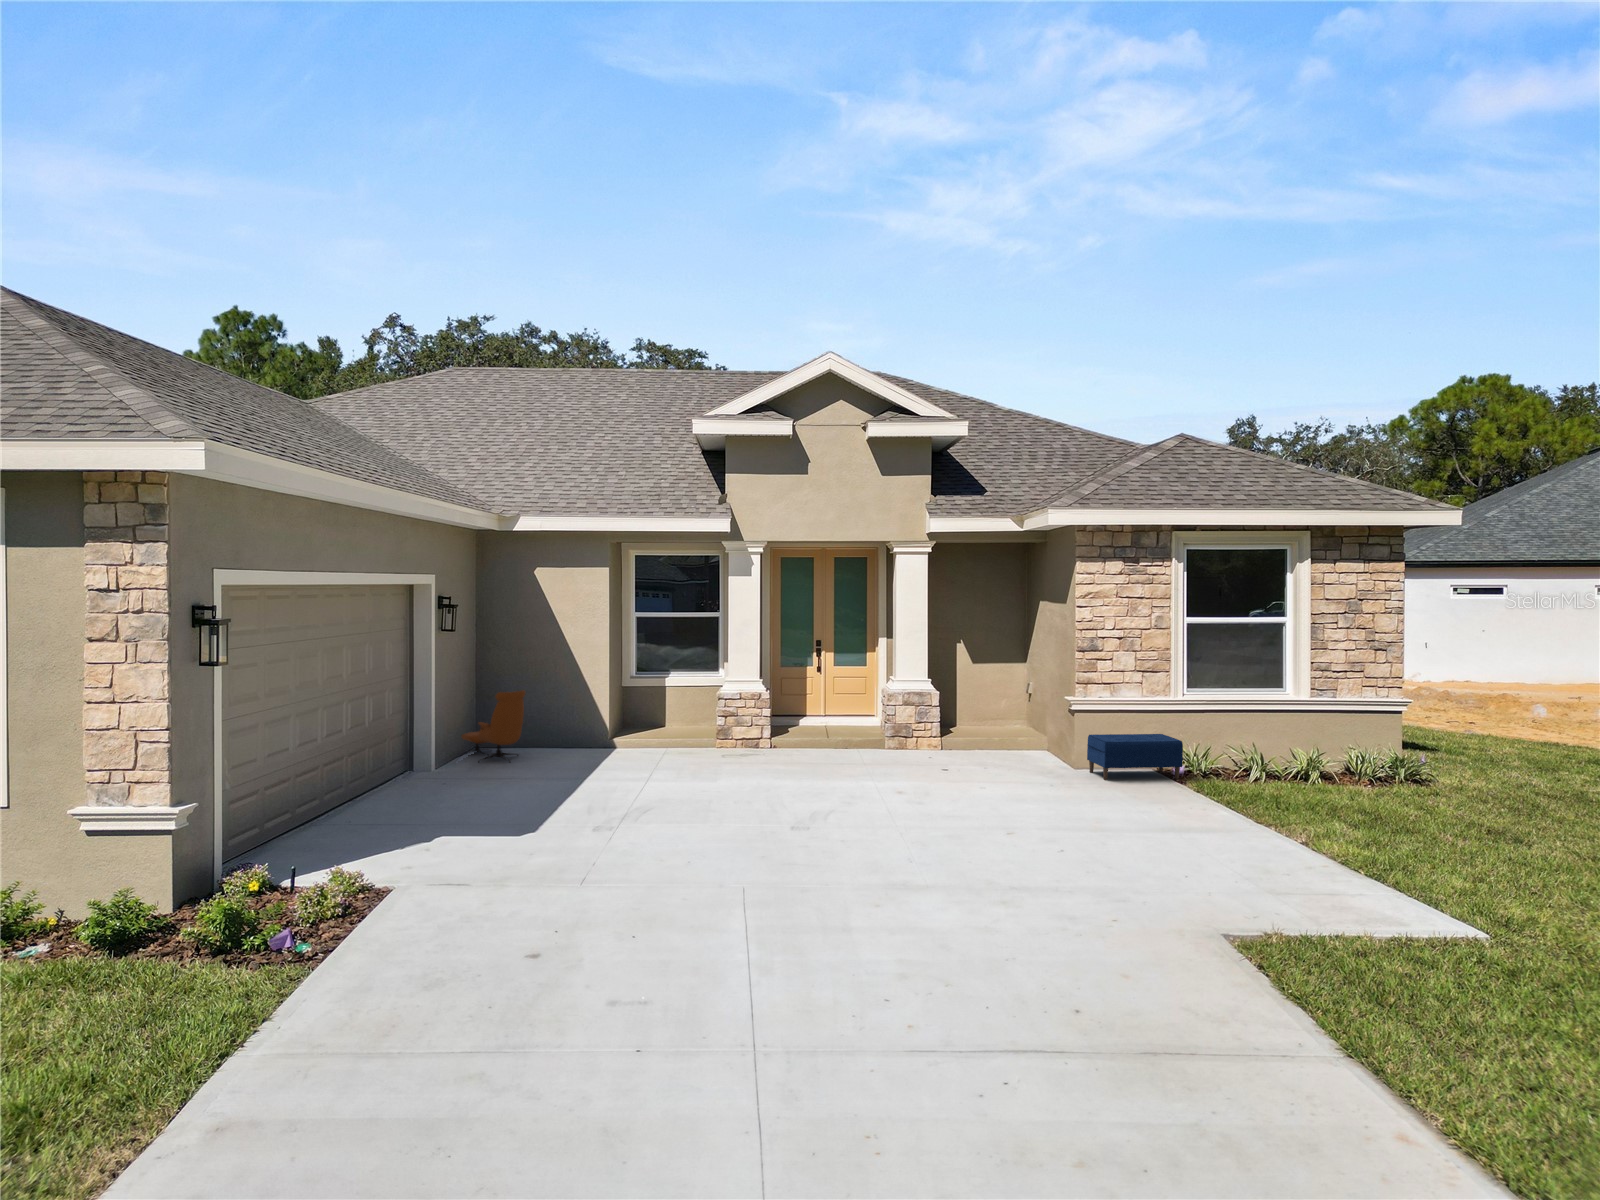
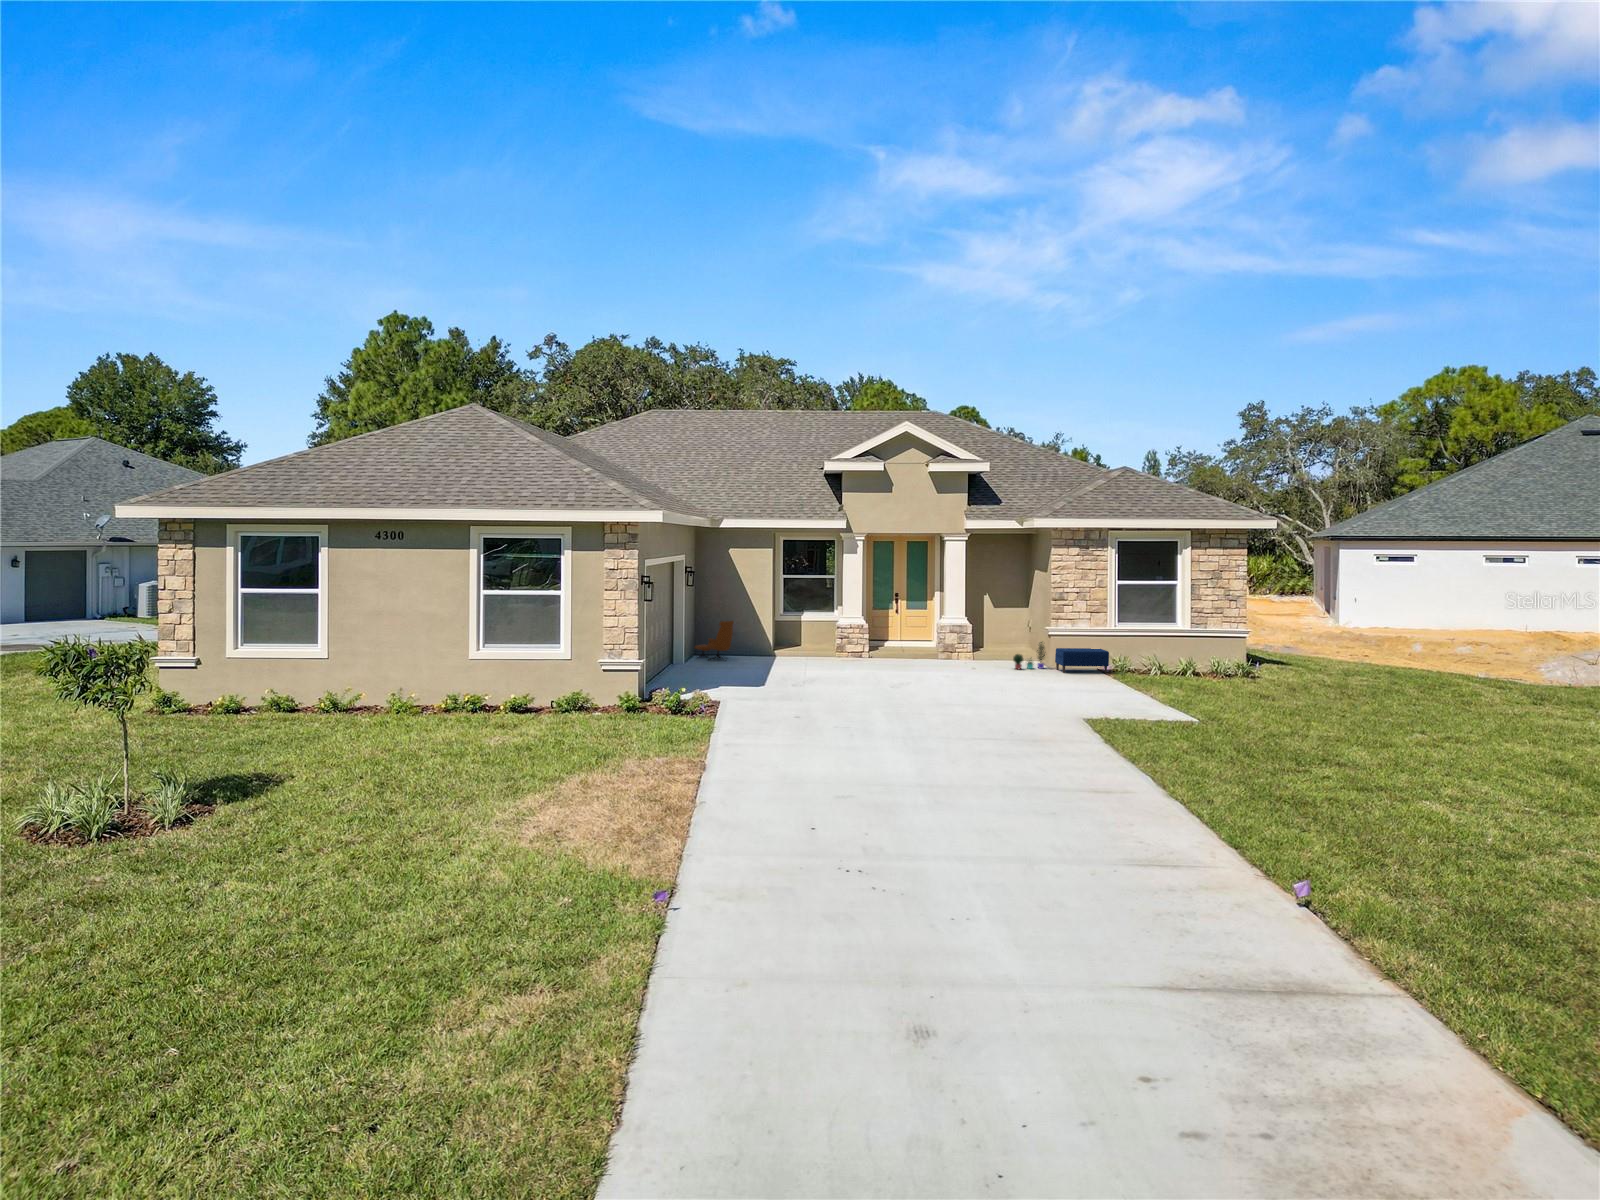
potted plant: none [1014,721,1072,773] -> present [1013,642,1045,669]

